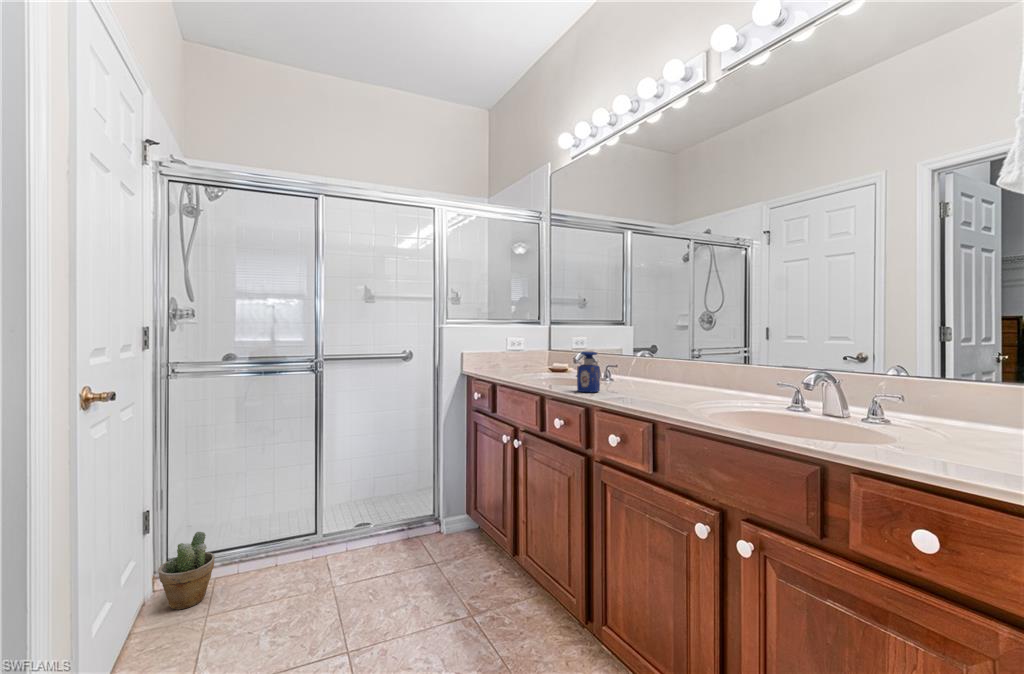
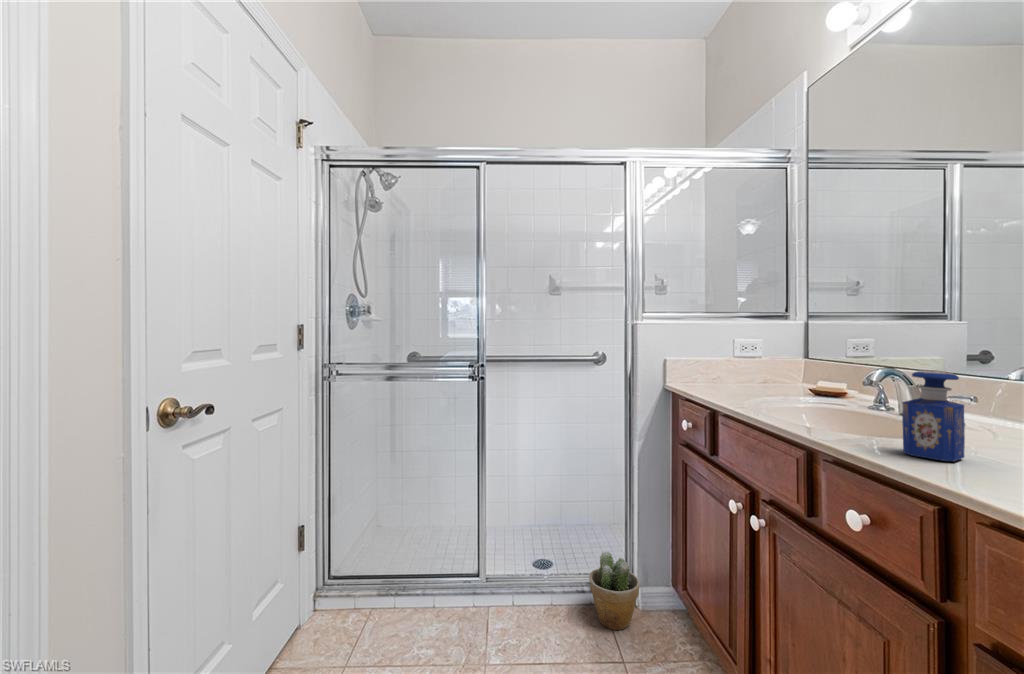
potted plant: present [158,532,215,610] -> present [589,552,640,630]

